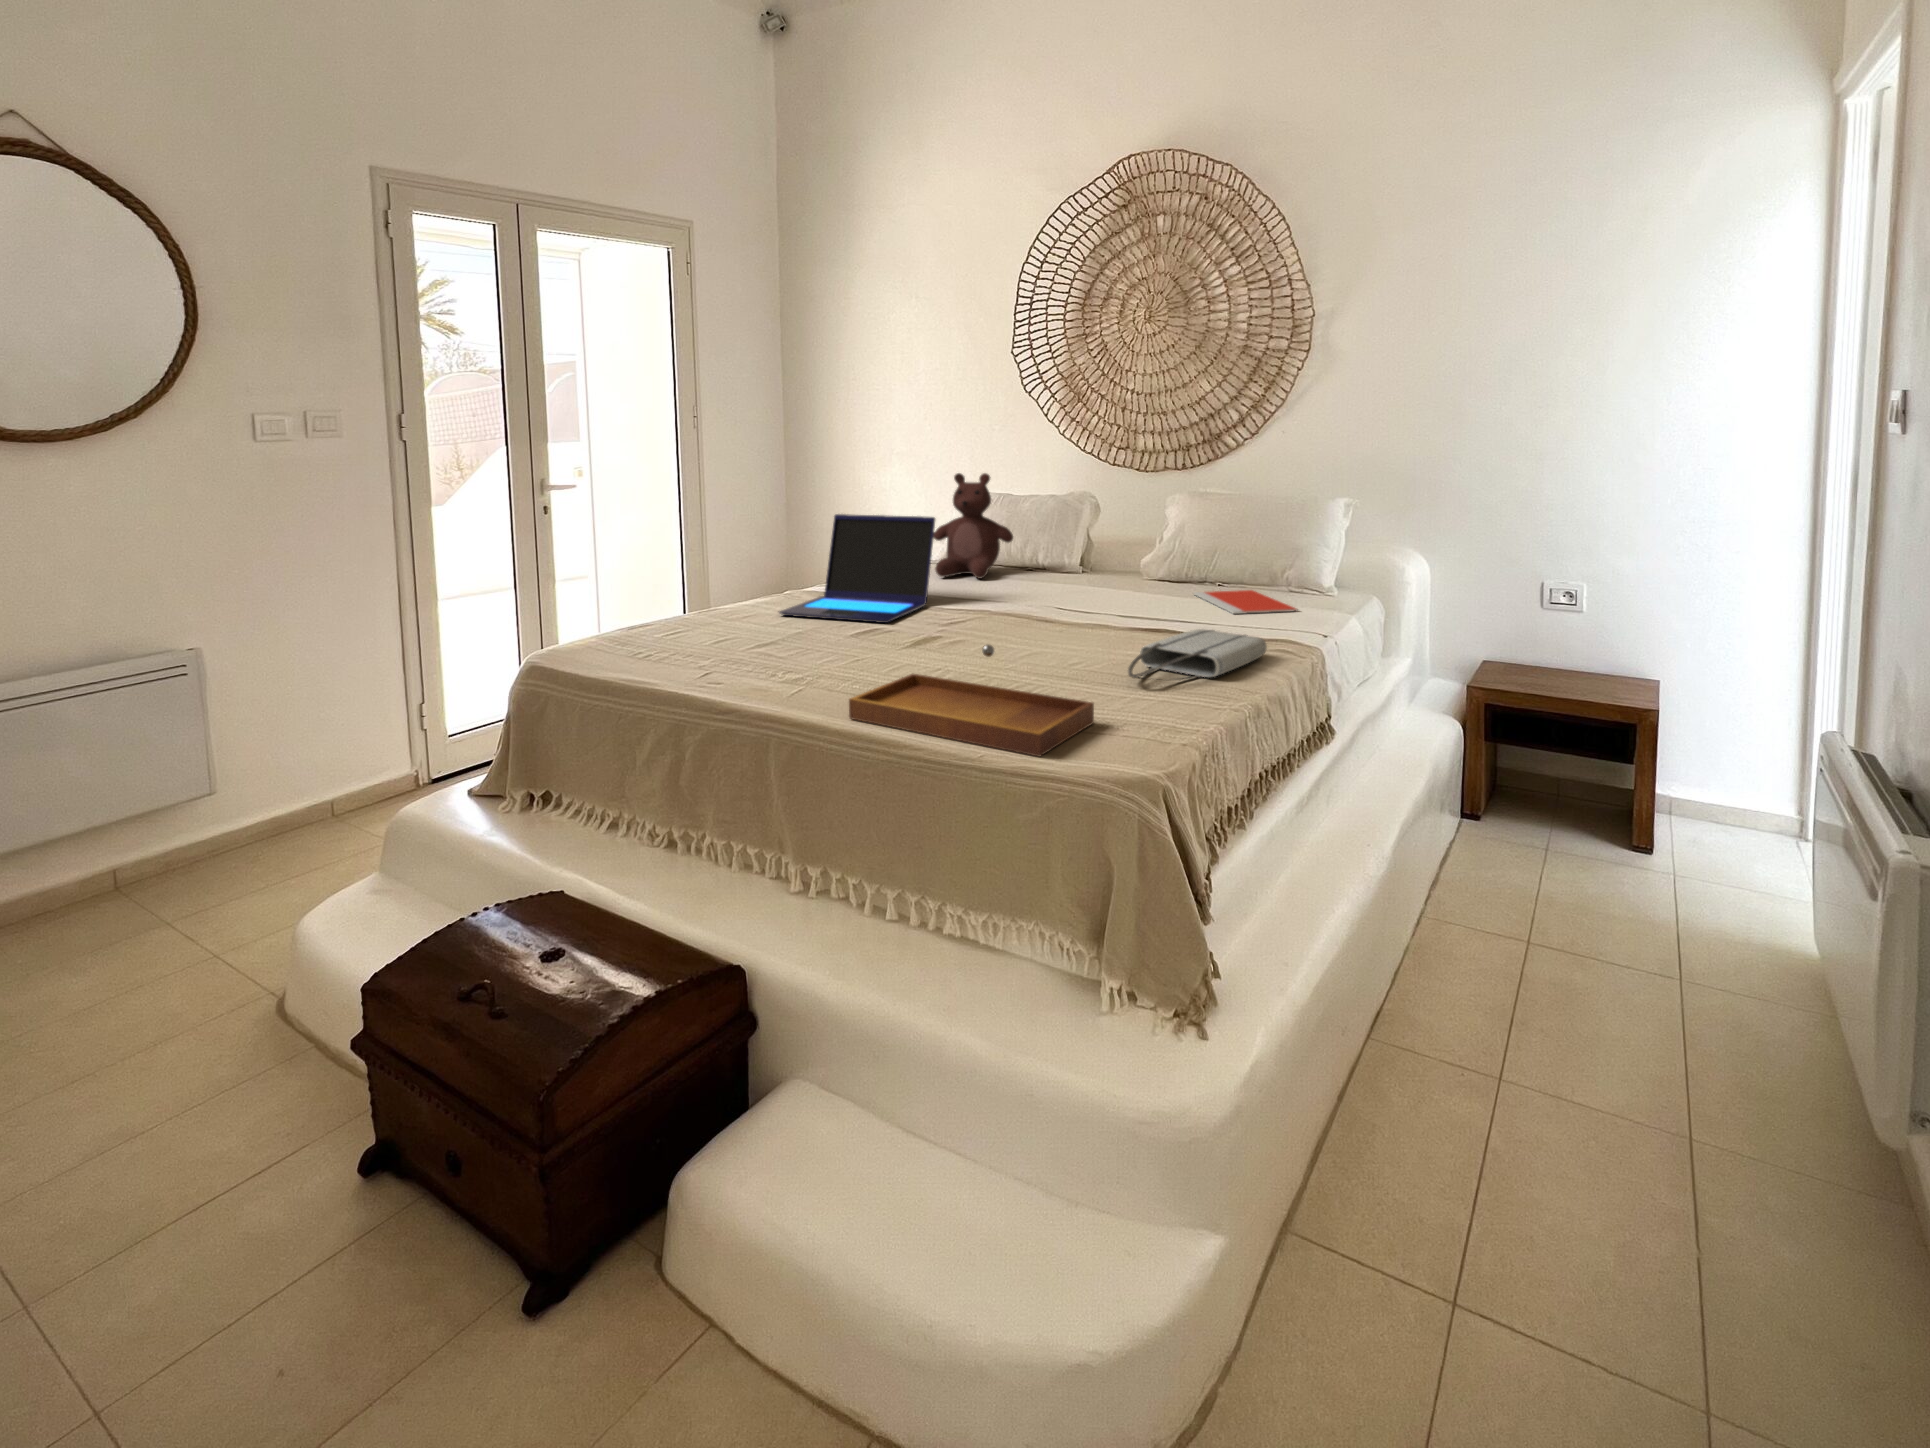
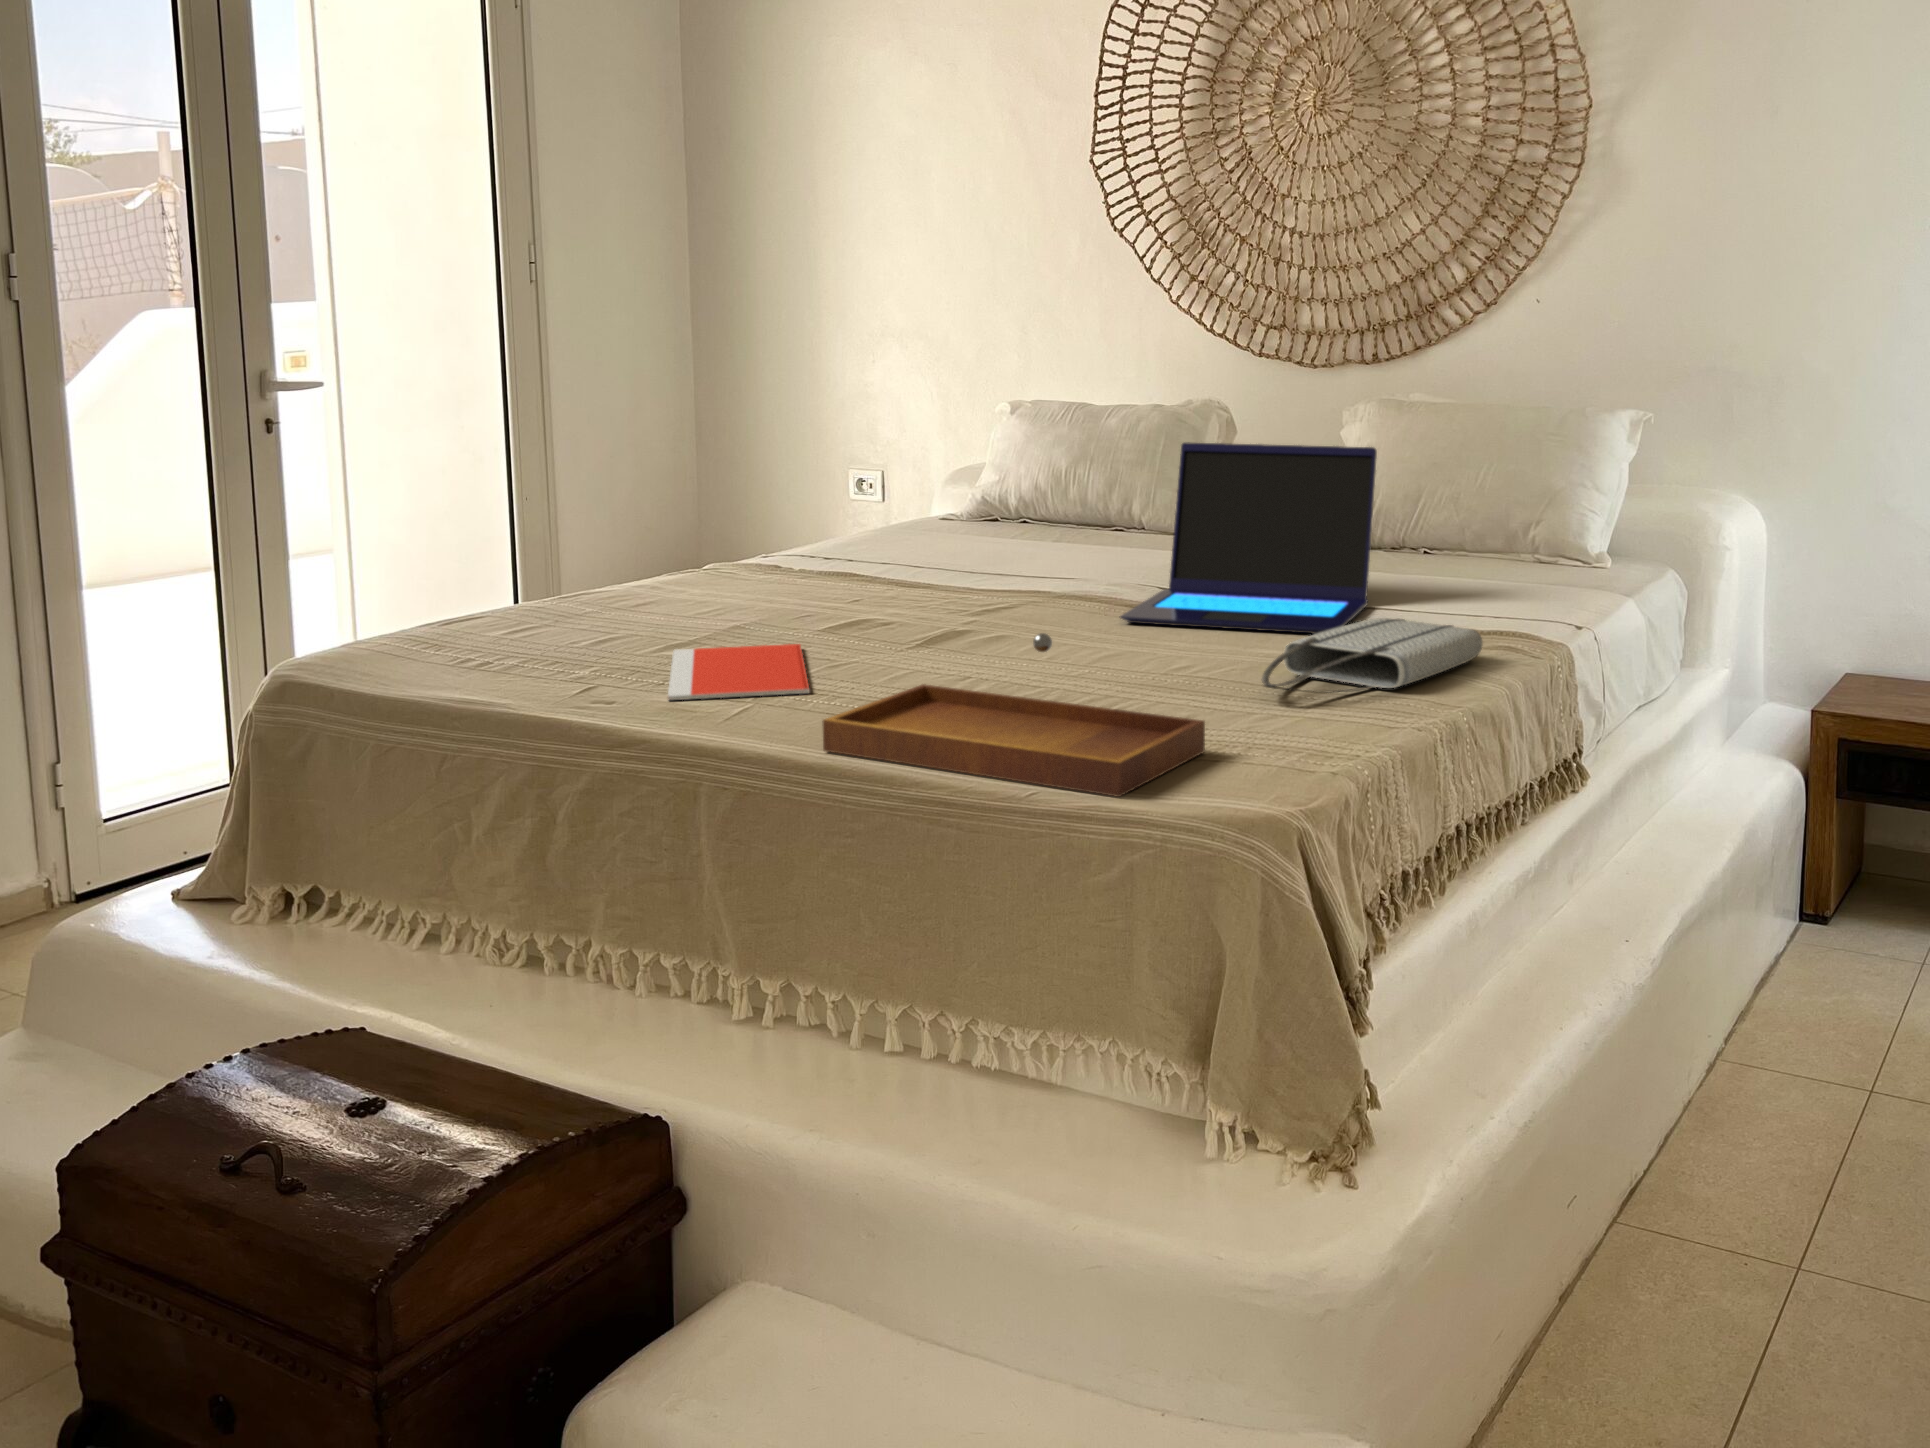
teddy bear: present [934,473,1013,578] -> none [952,367,1089,546]
laptop: present [779,514,935,623] -> present [1120,442,1377,634]
notebook: present [1194,590,1298,614] -> present [668,644,810,700]

